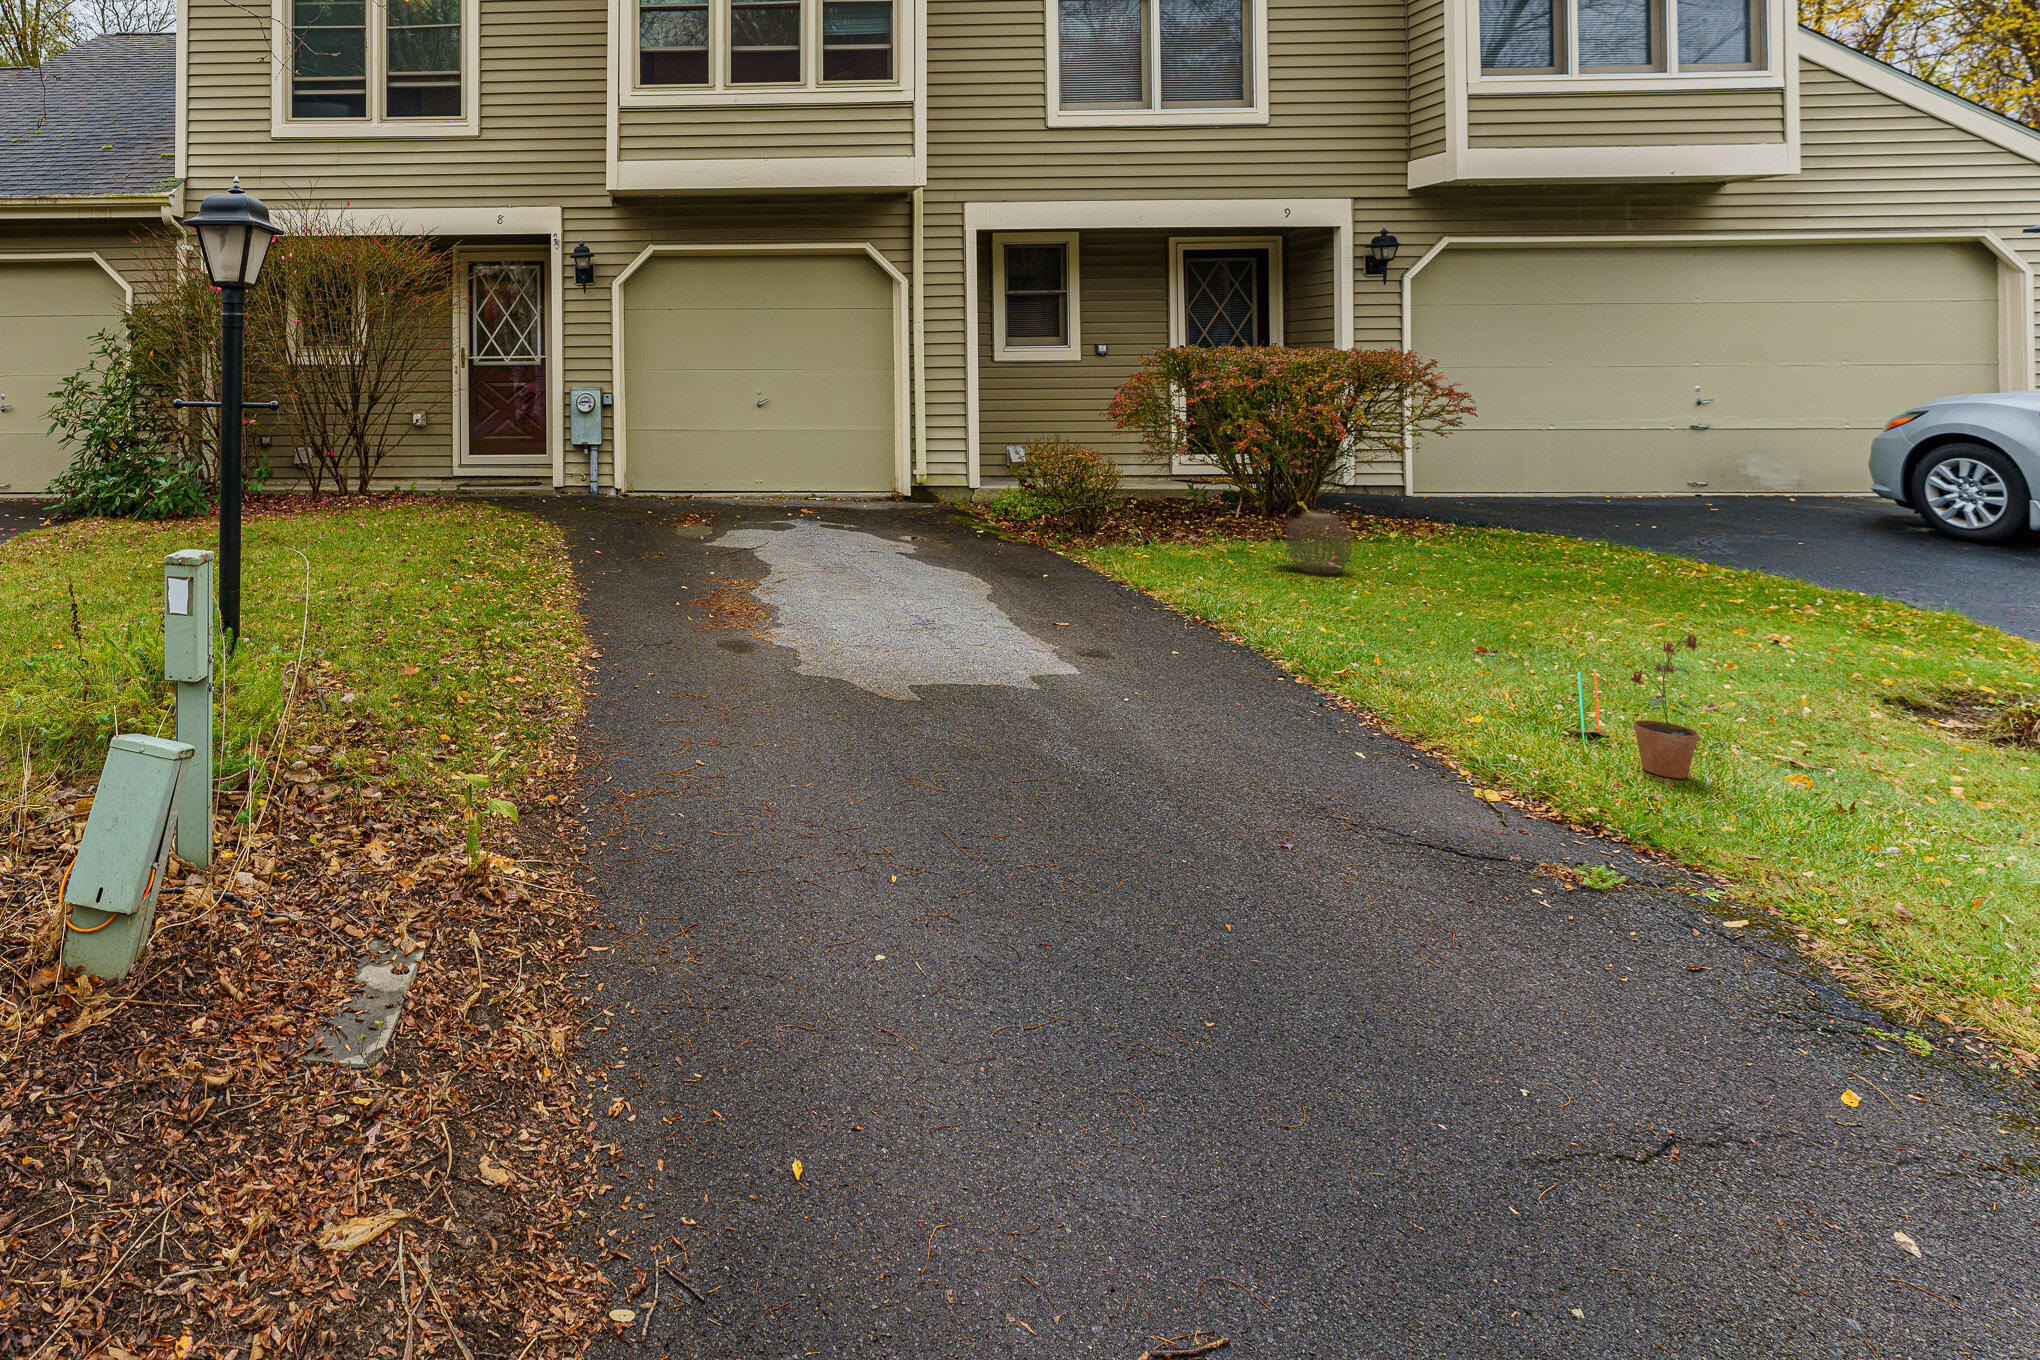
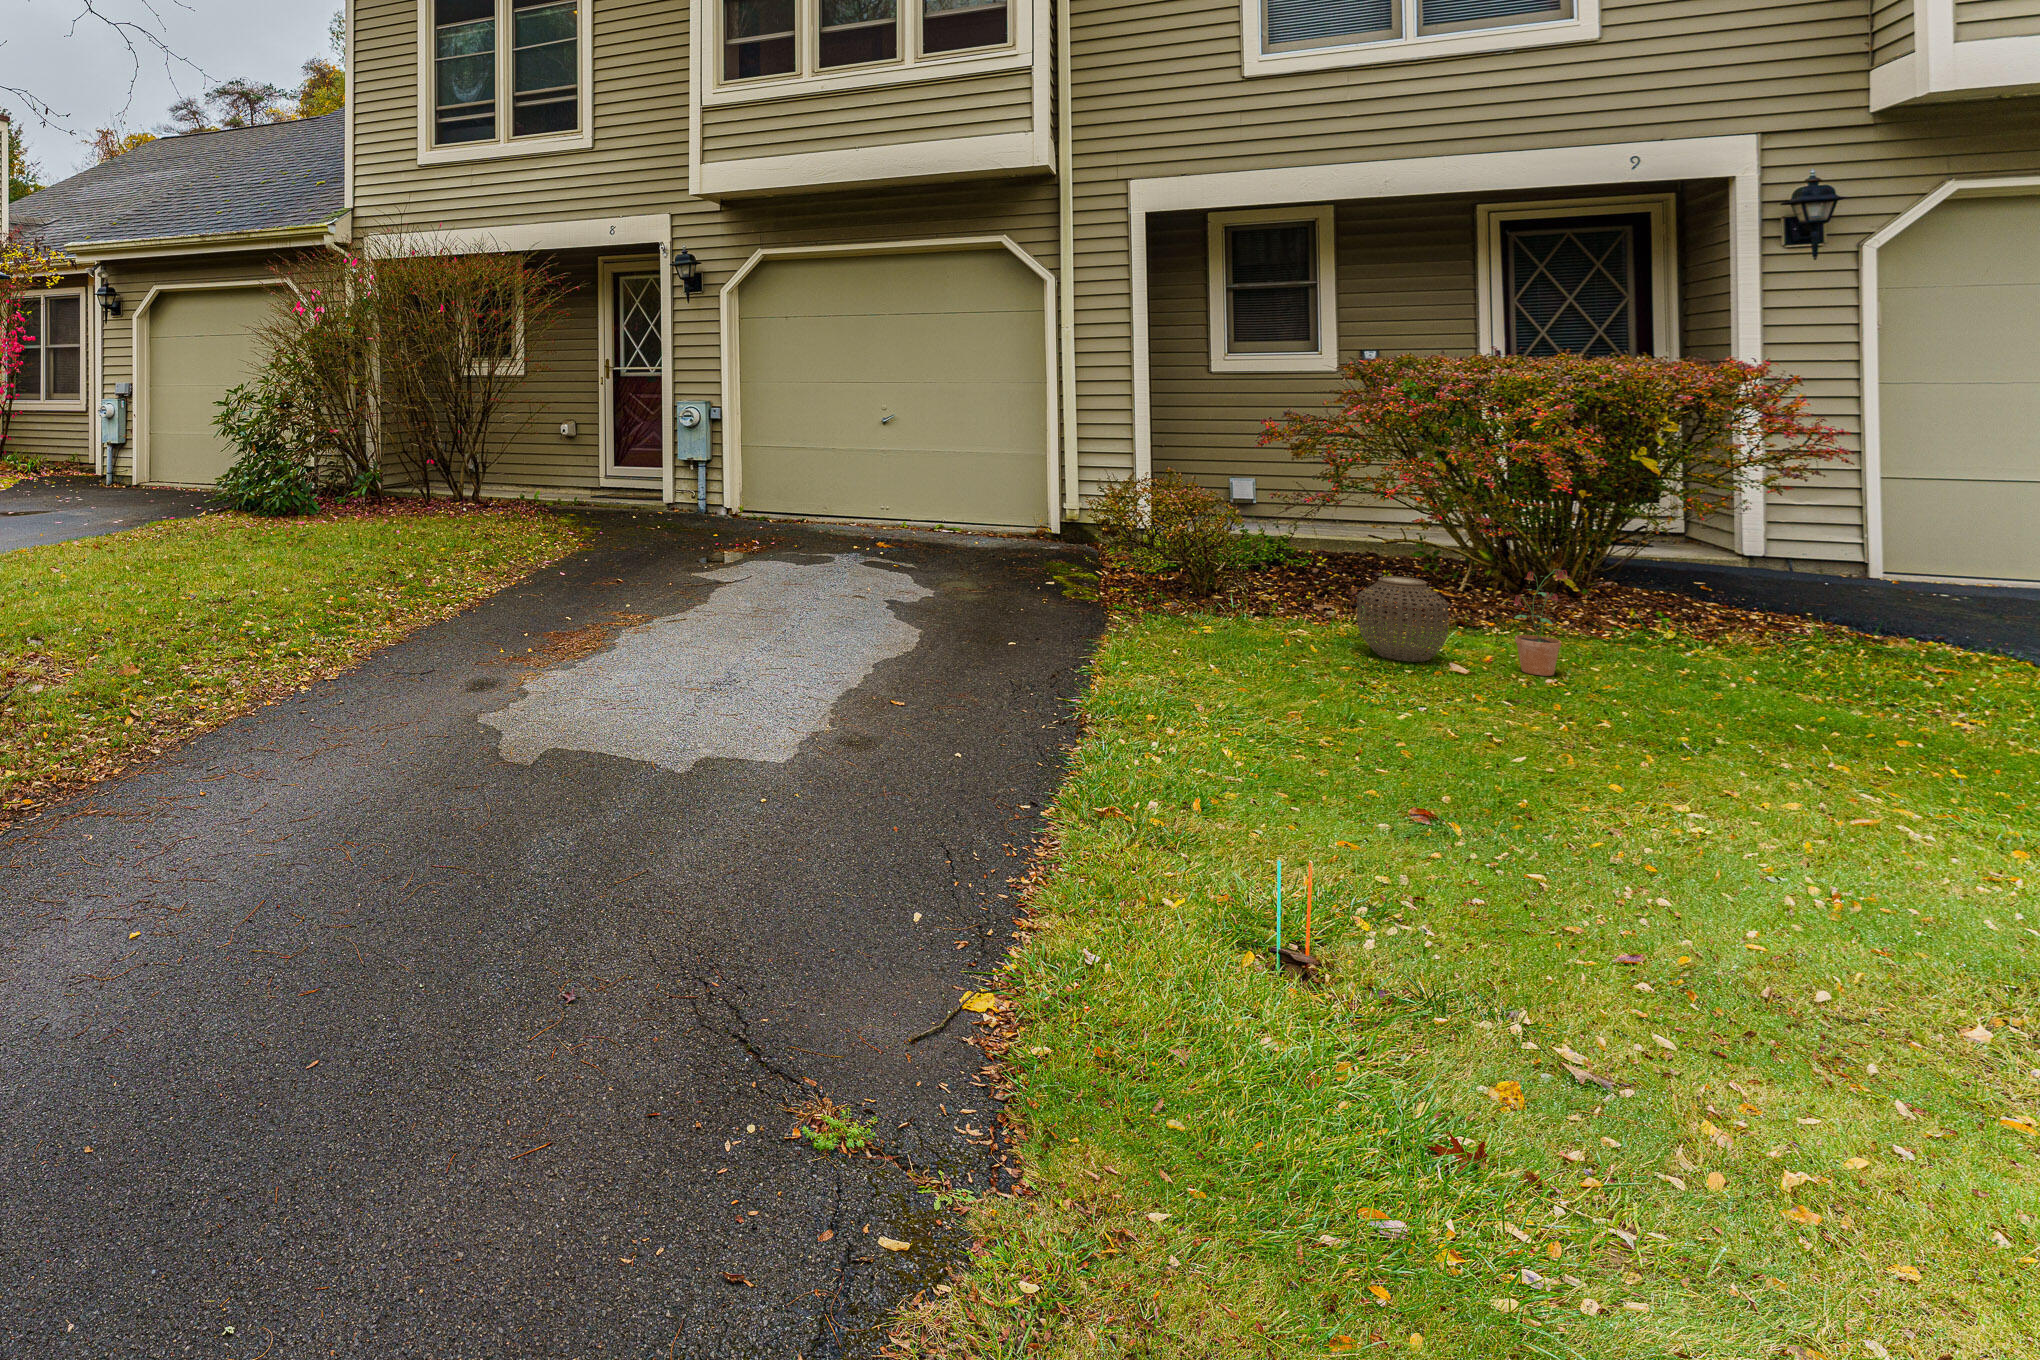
potted plant: present [1630,634,1700,778] -> present [1511,569,1570,676]

